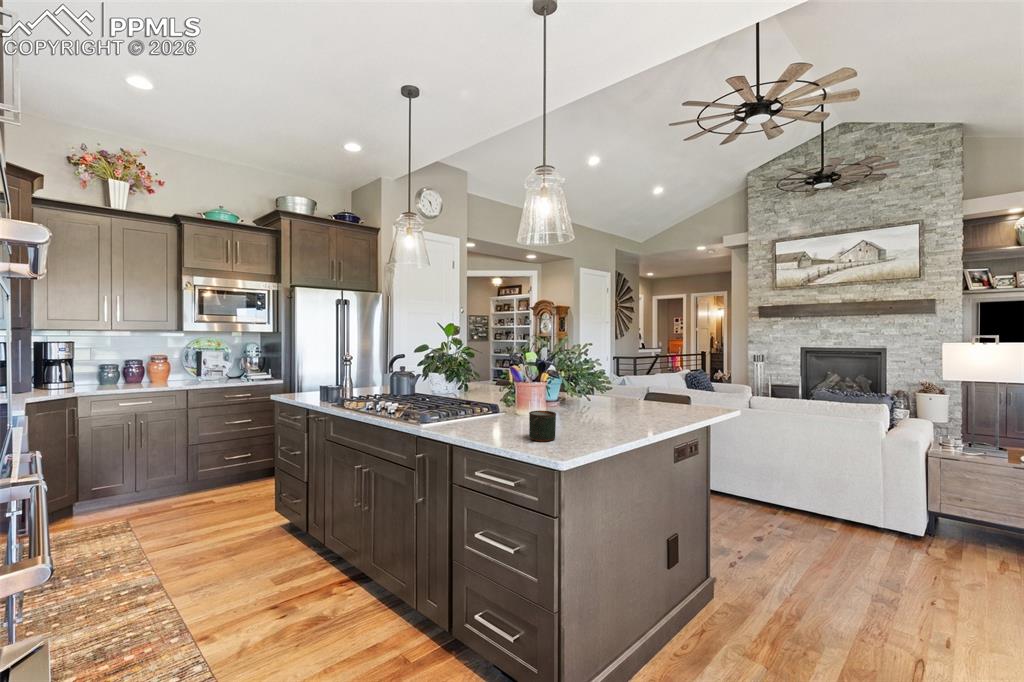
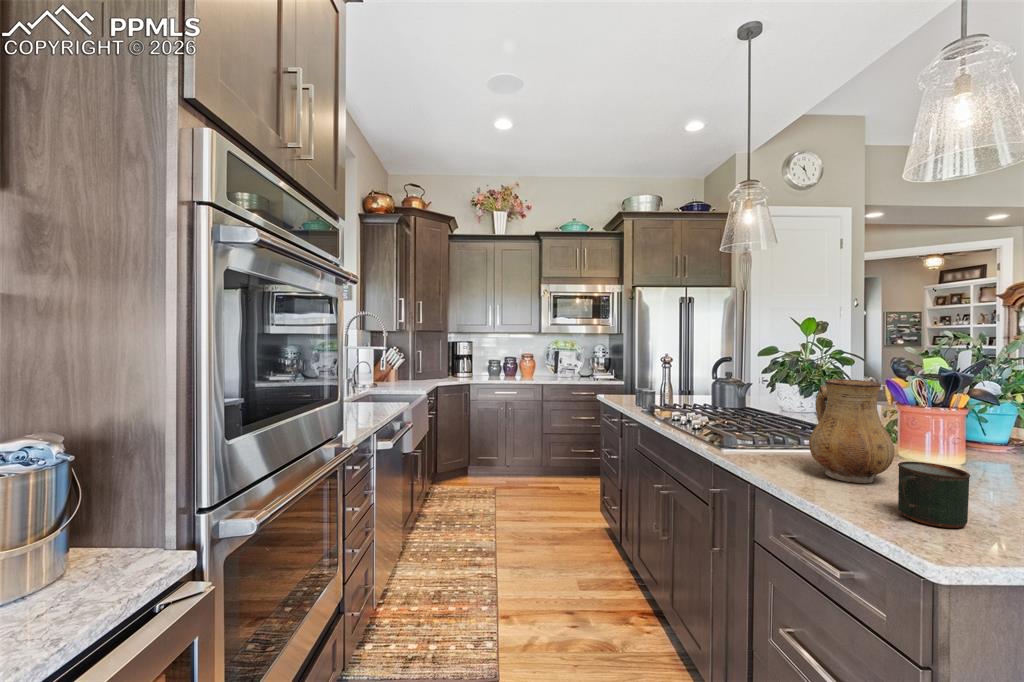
ceramic pitcher: none [479,369,520,429] -> present [809,379,895,483]

